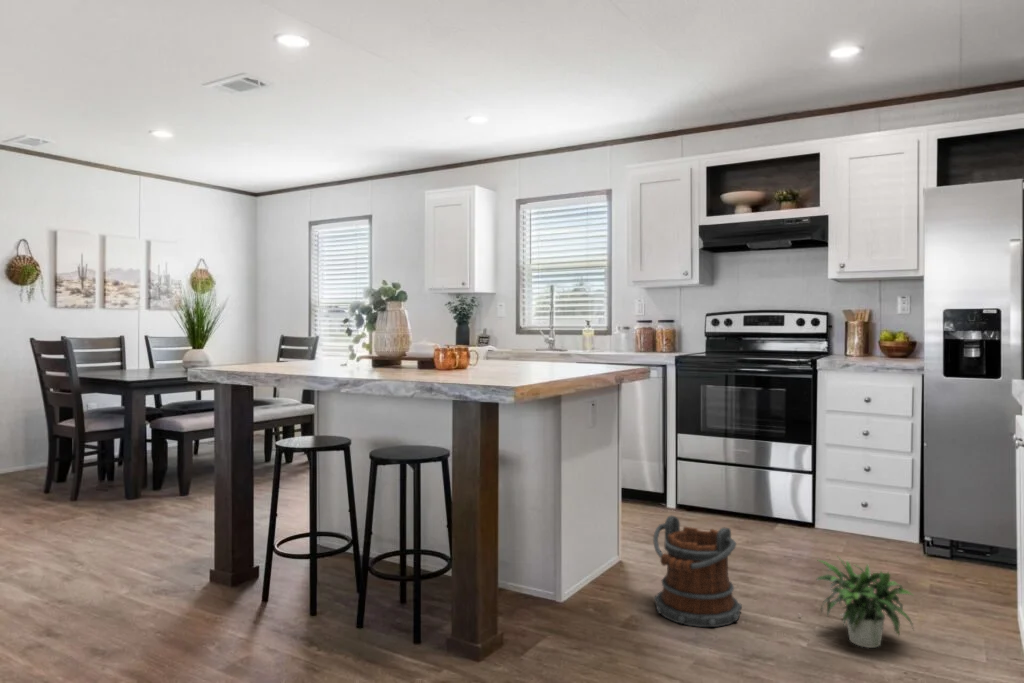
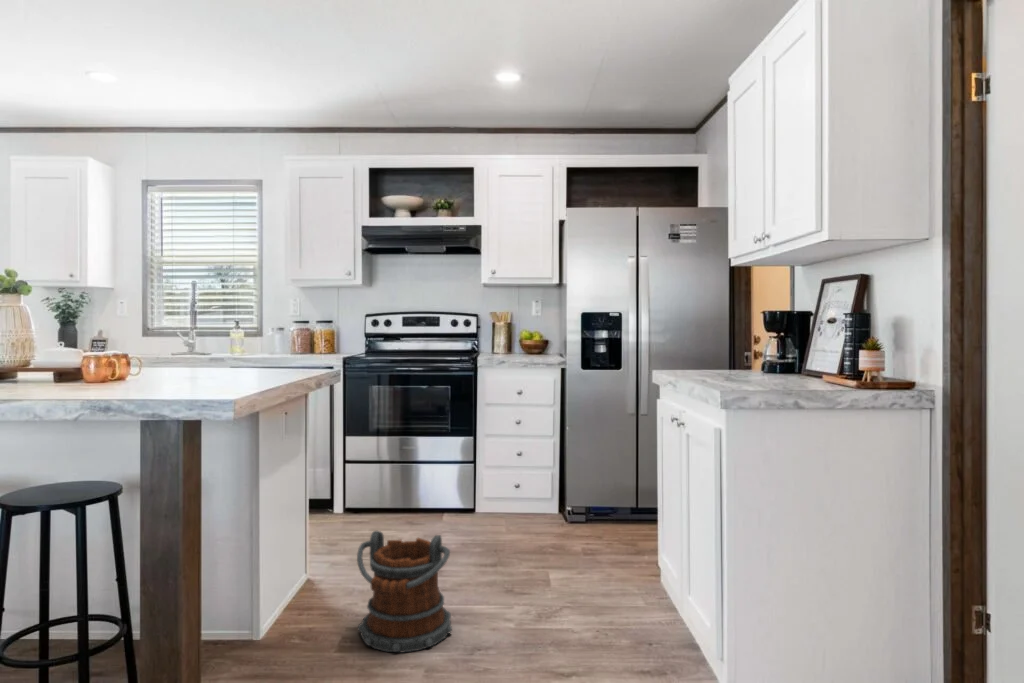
potted plant: present [818,560,912,648] -> none [503,544,613,630]

